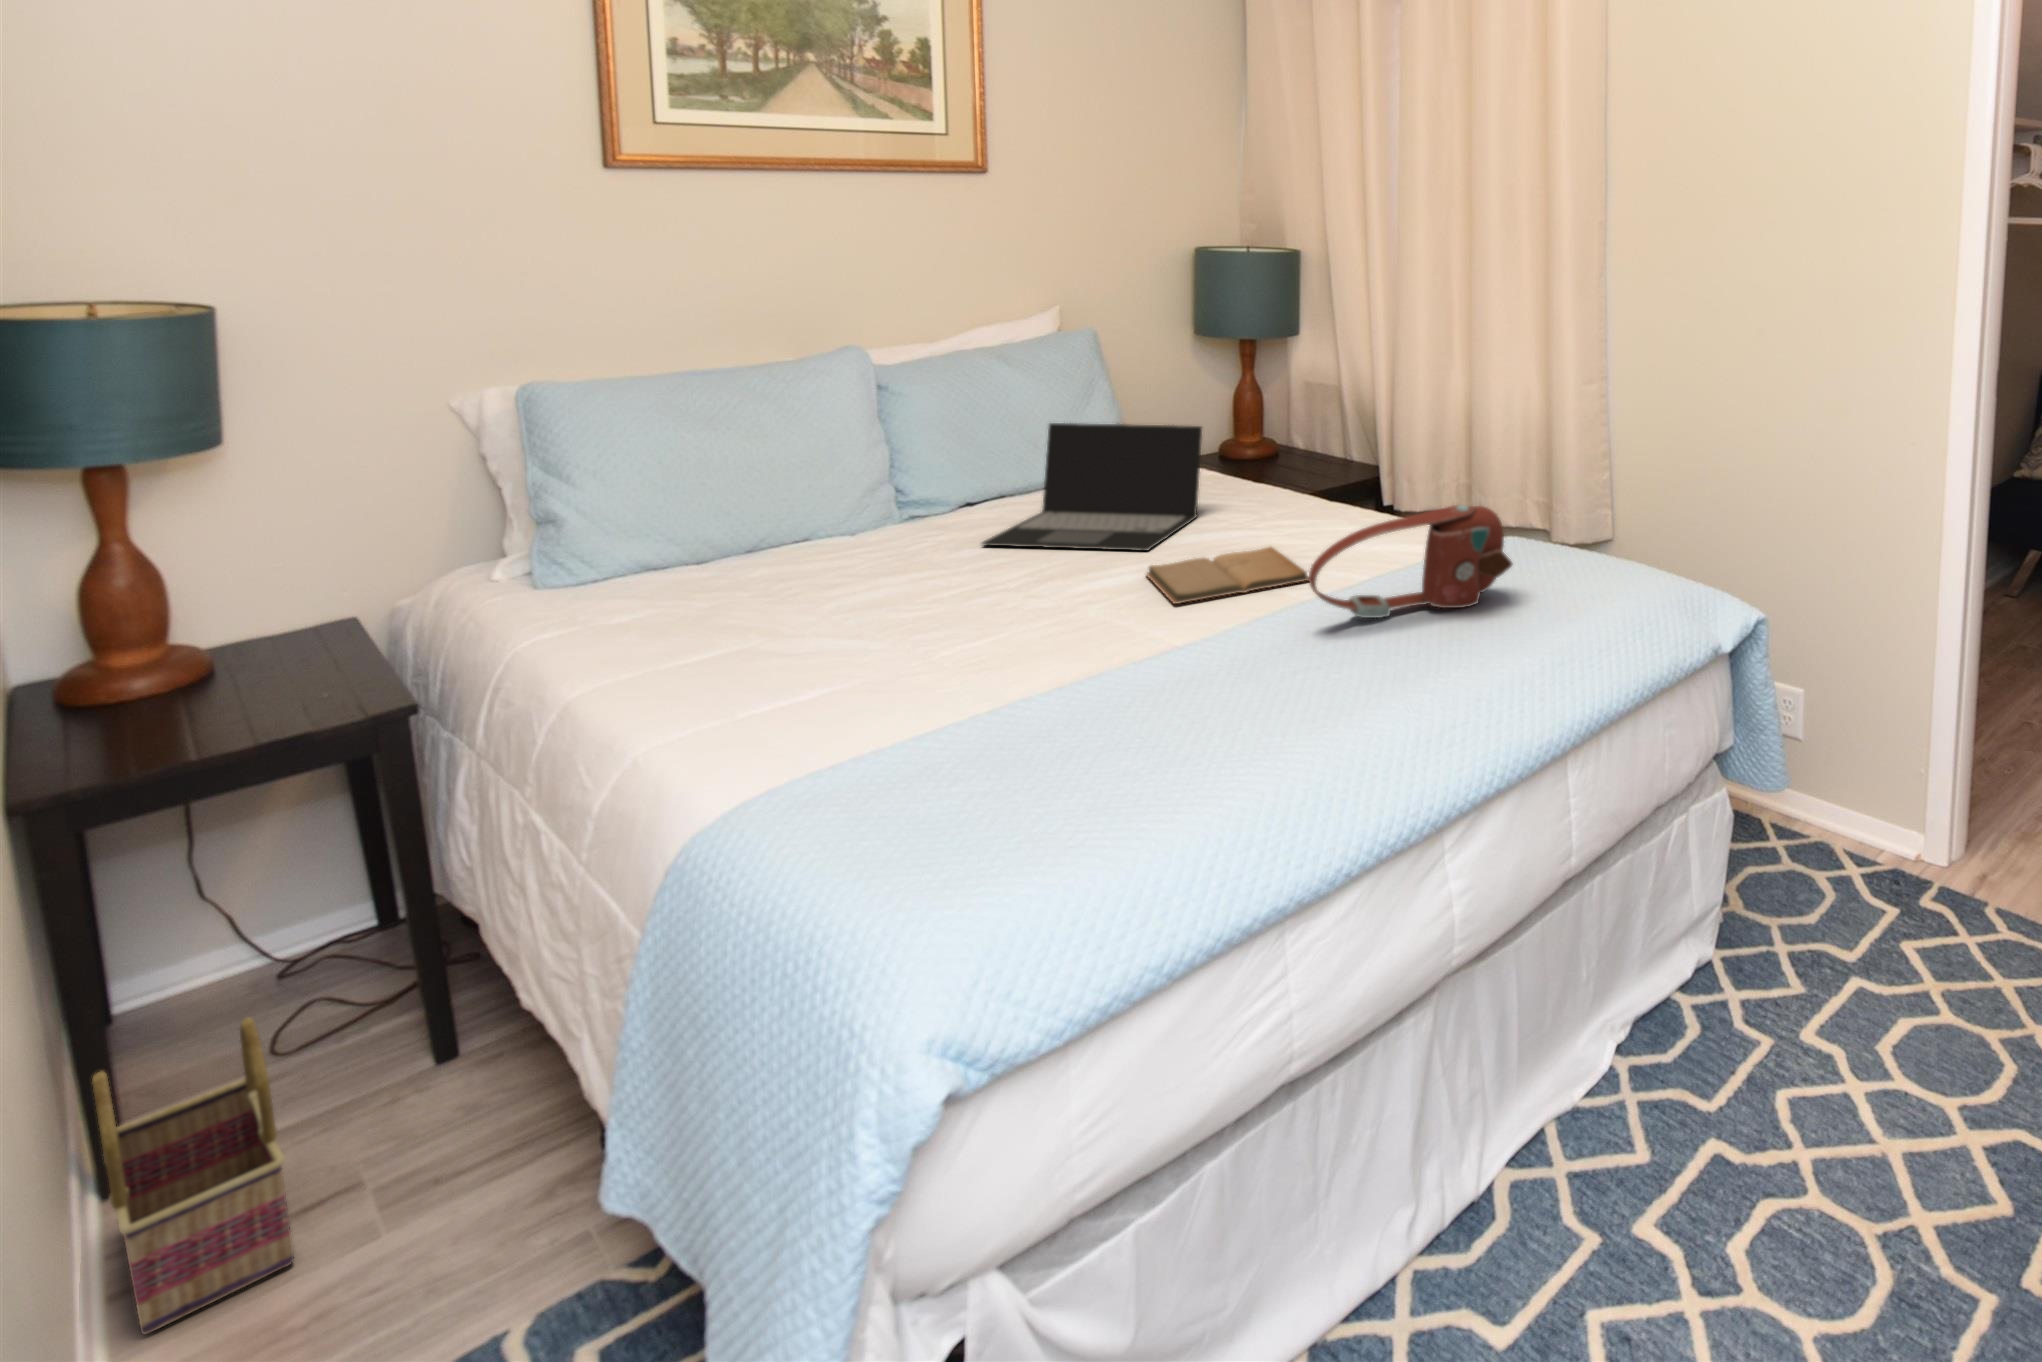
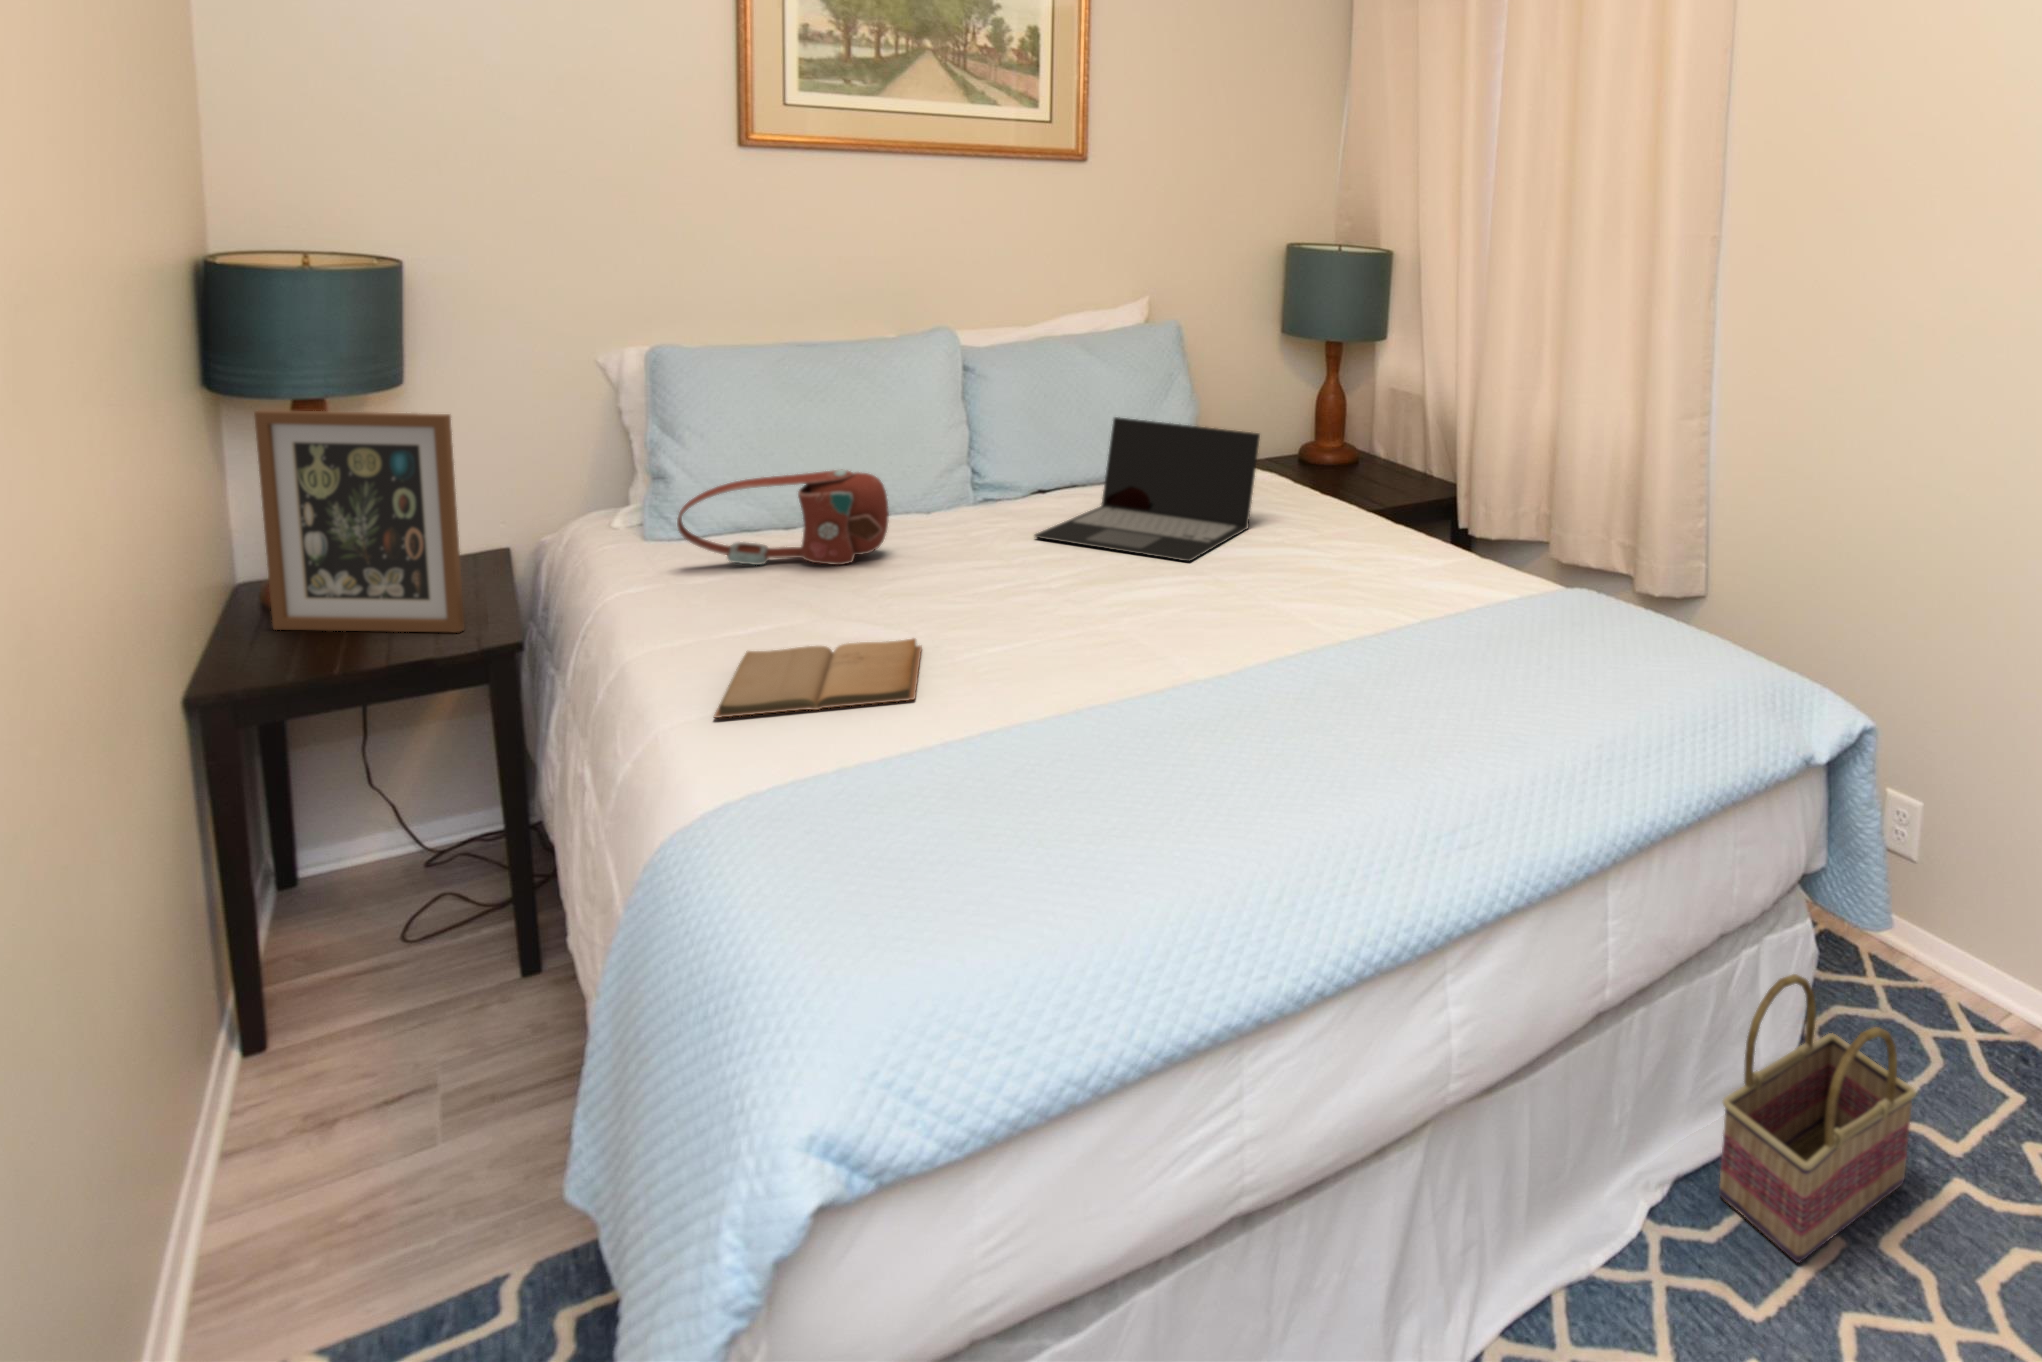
picture frame: none [43,468,337,729] -> present [254,410,465,632]
handbag: present [1309,505,1512,618] -> present [677,470,889,565]
book: present [1146,547,1309,604] -> present [714,638,922,718]
basket: present [92,1017,294,1334] -> present [1719,974,1916,1262]

